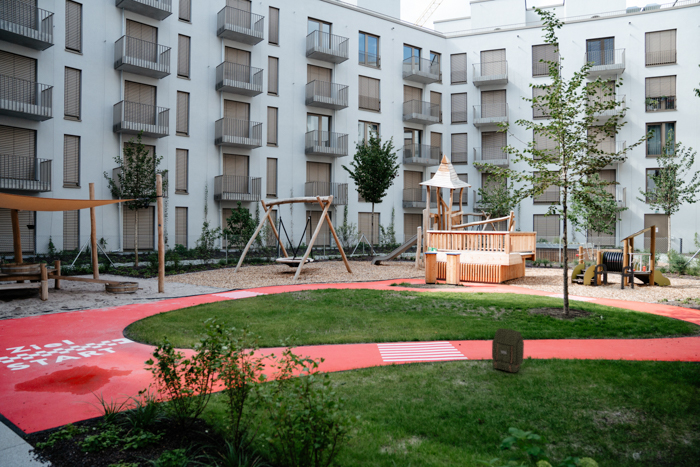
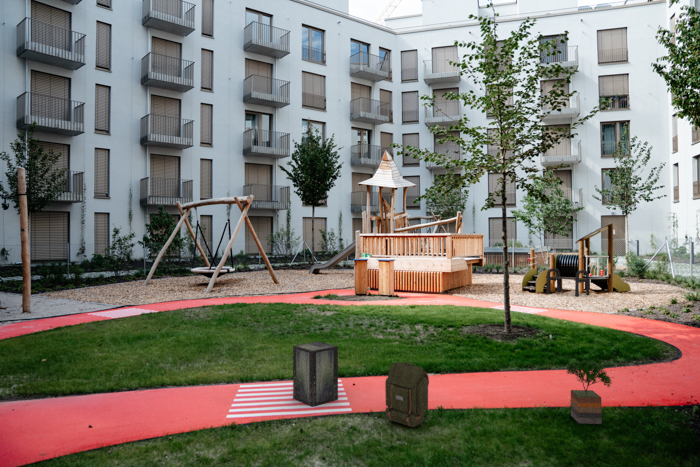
storage box: none [418,314,452,359] -> present [293,341,338,406]
potted tree: none [622,330,658,376] -> present [565,360,612,424]

